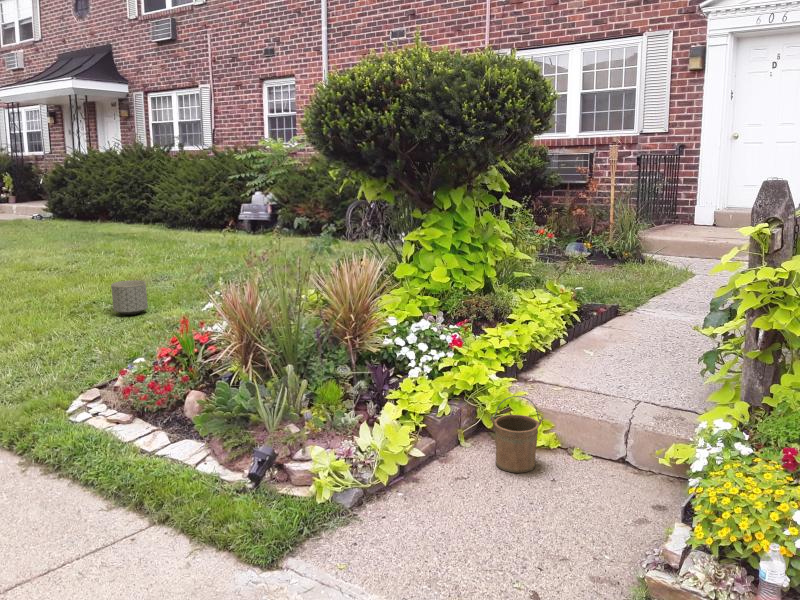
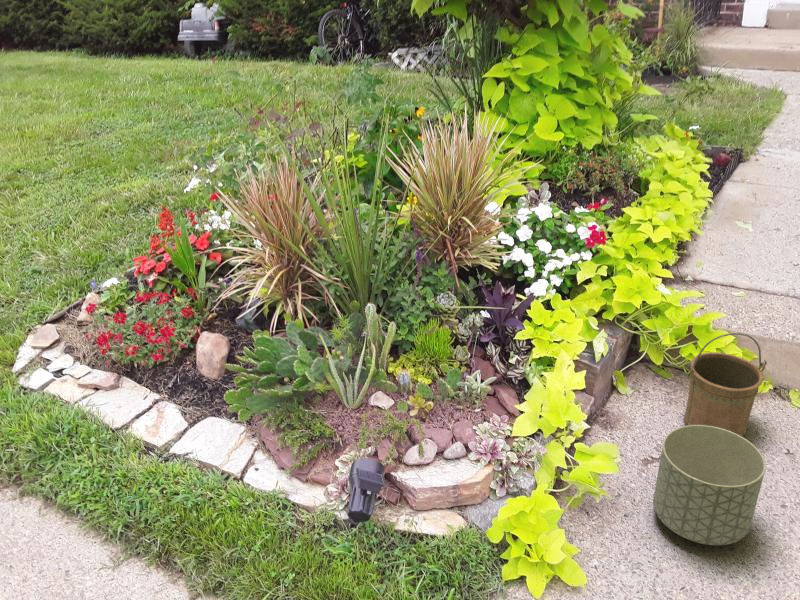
planter: present [111,280,148,315] -> present [653,425,766,546]

